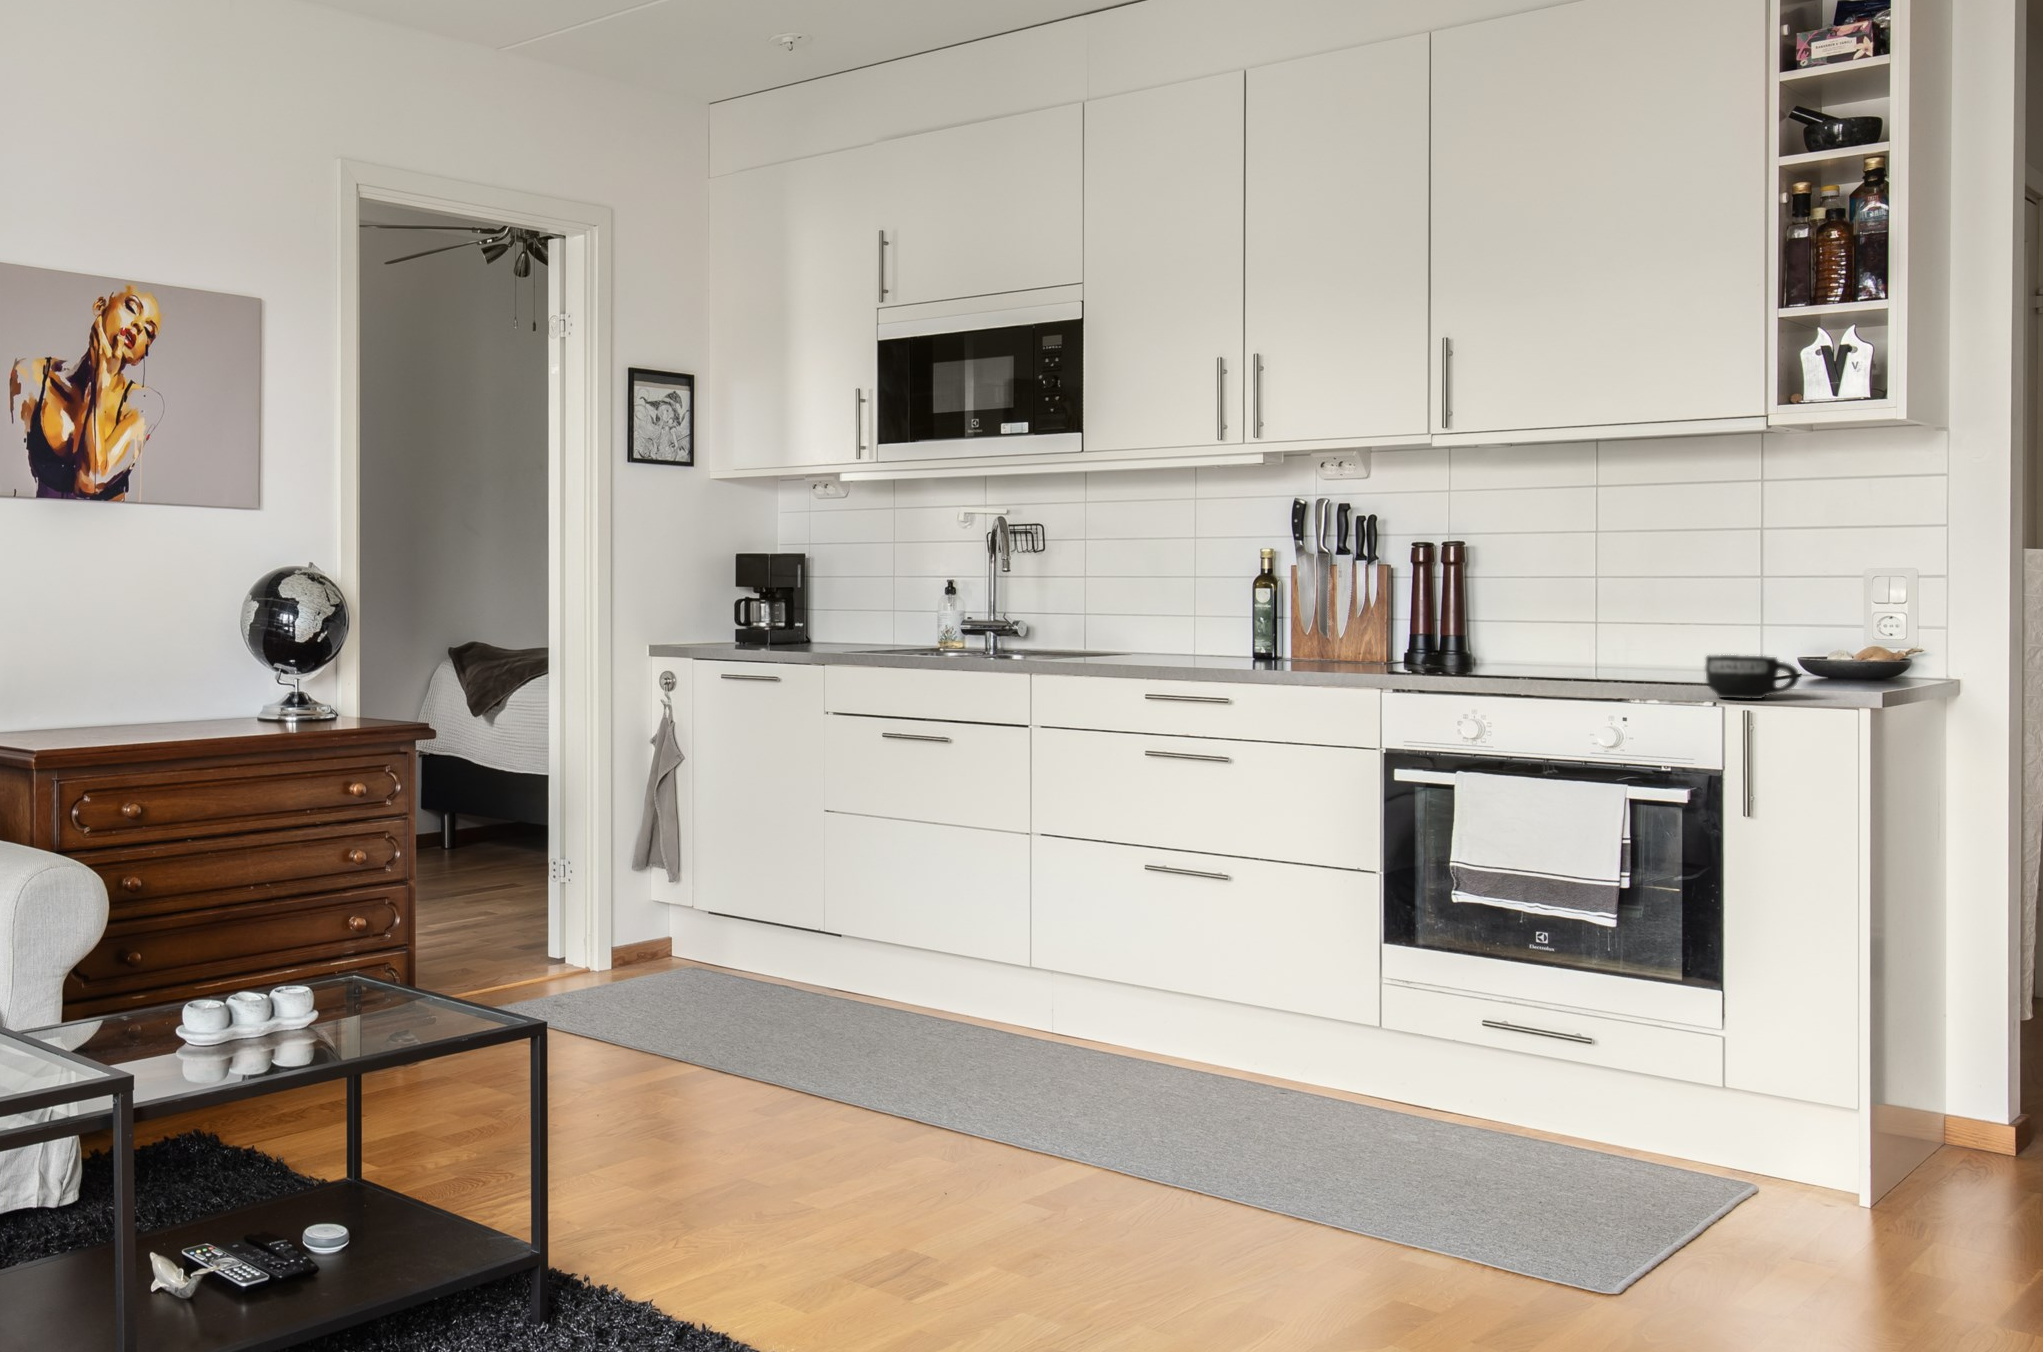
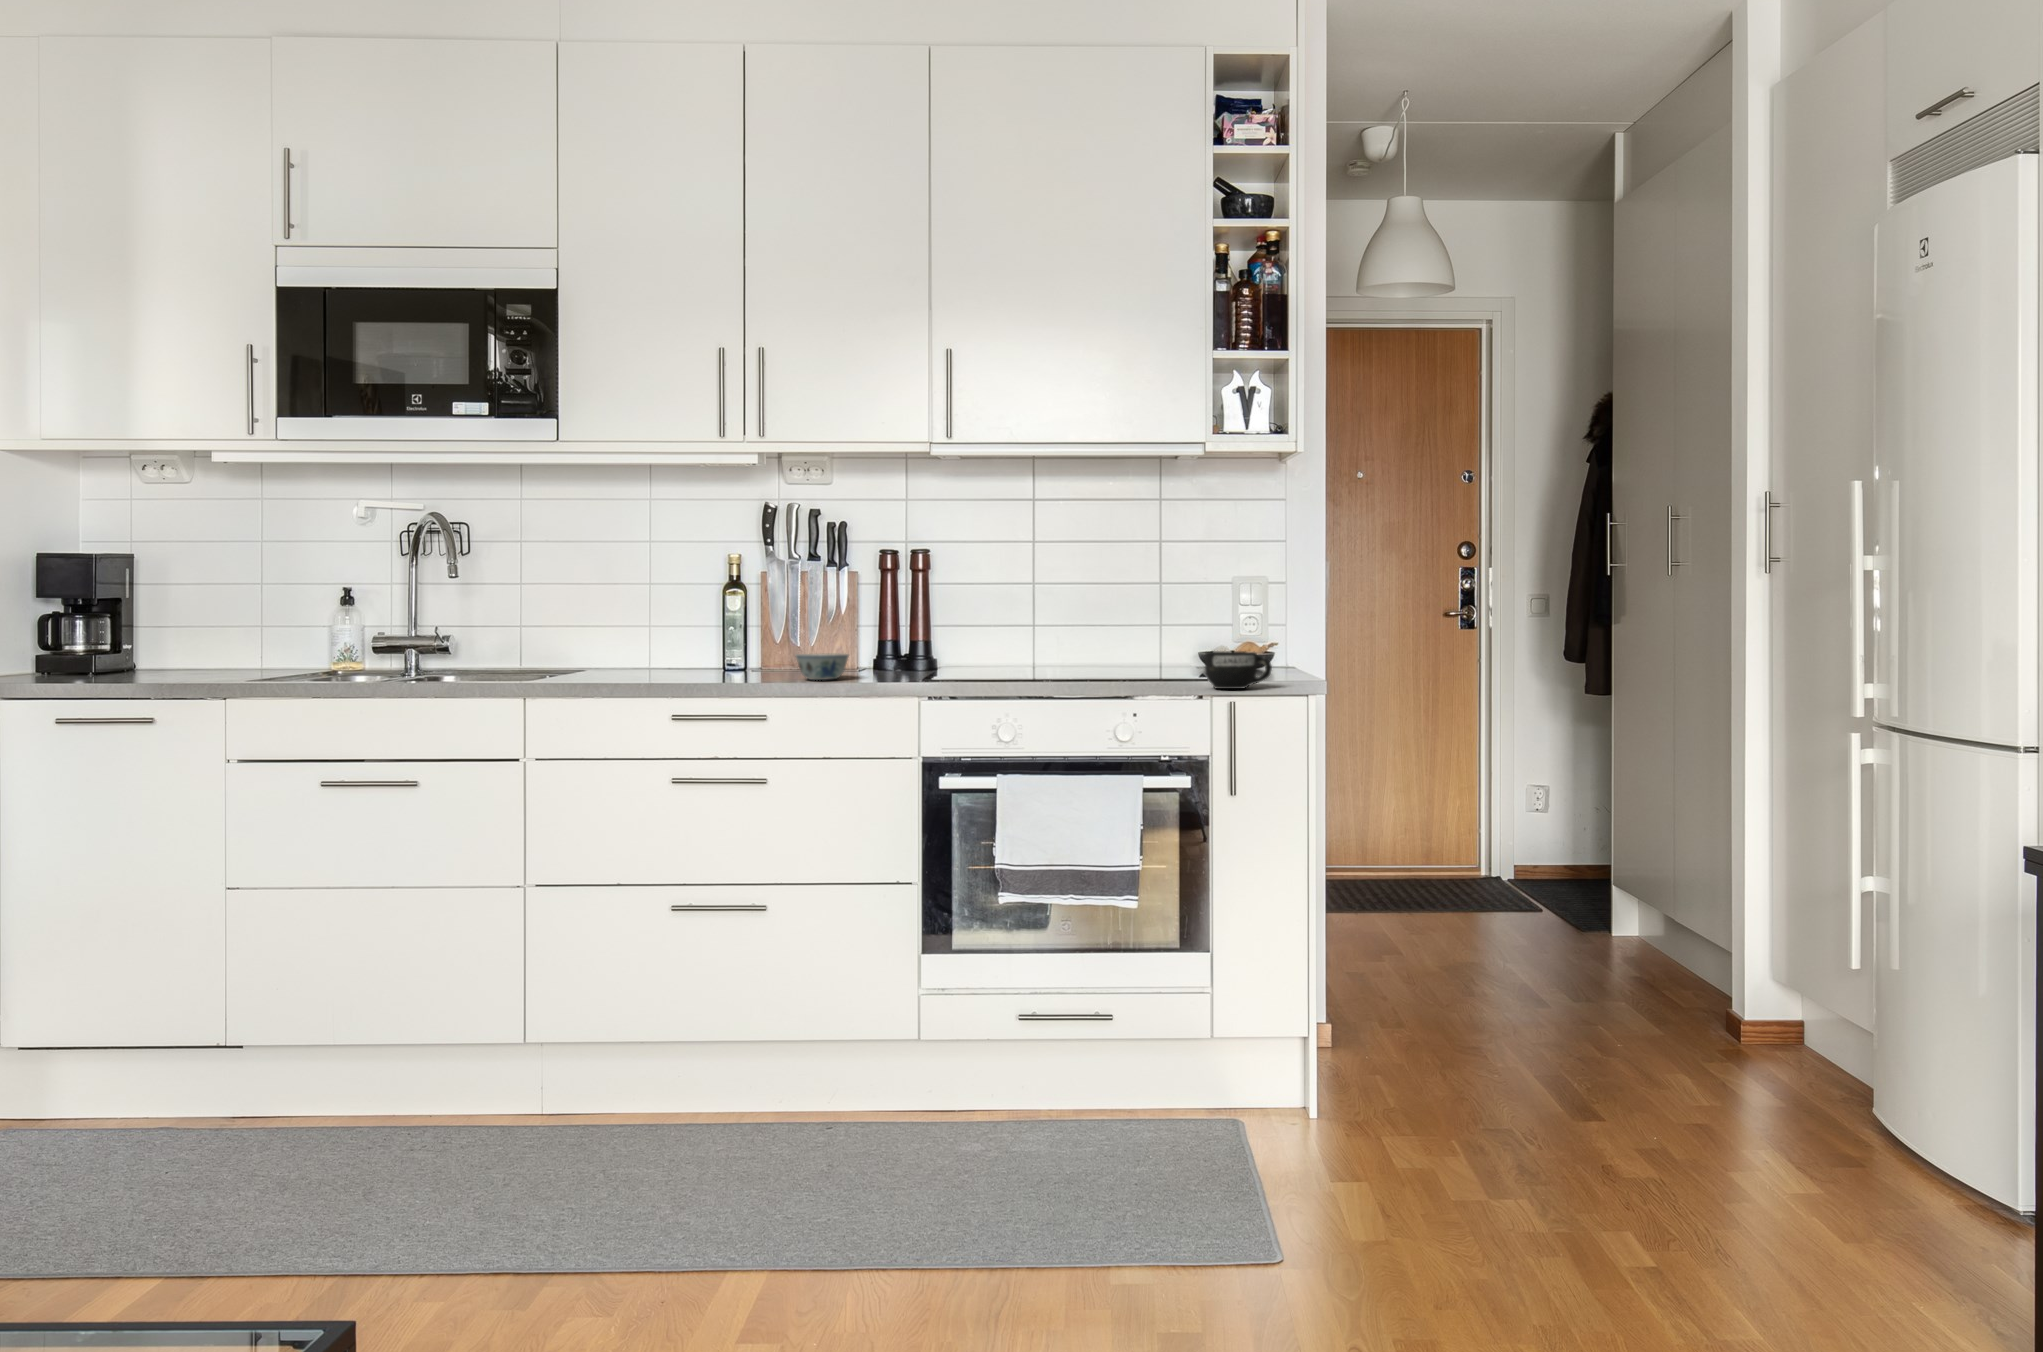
bowl: none [1286,644,1344,670] -> present [796,654,849,680]

